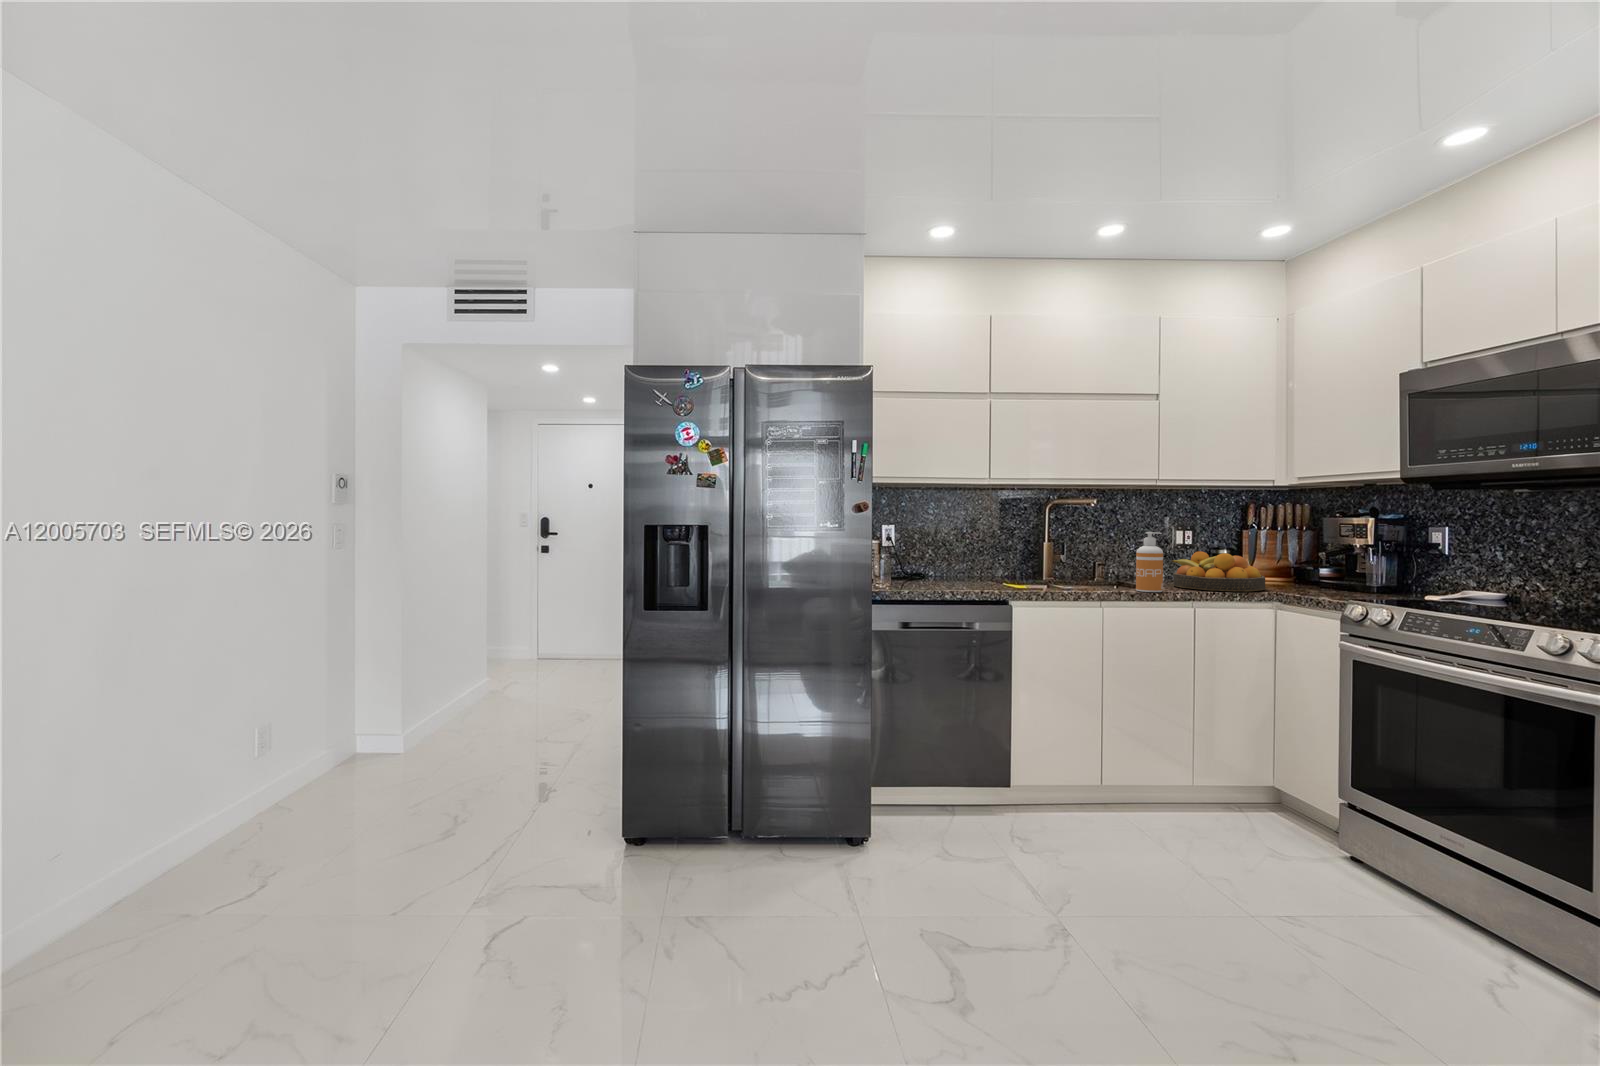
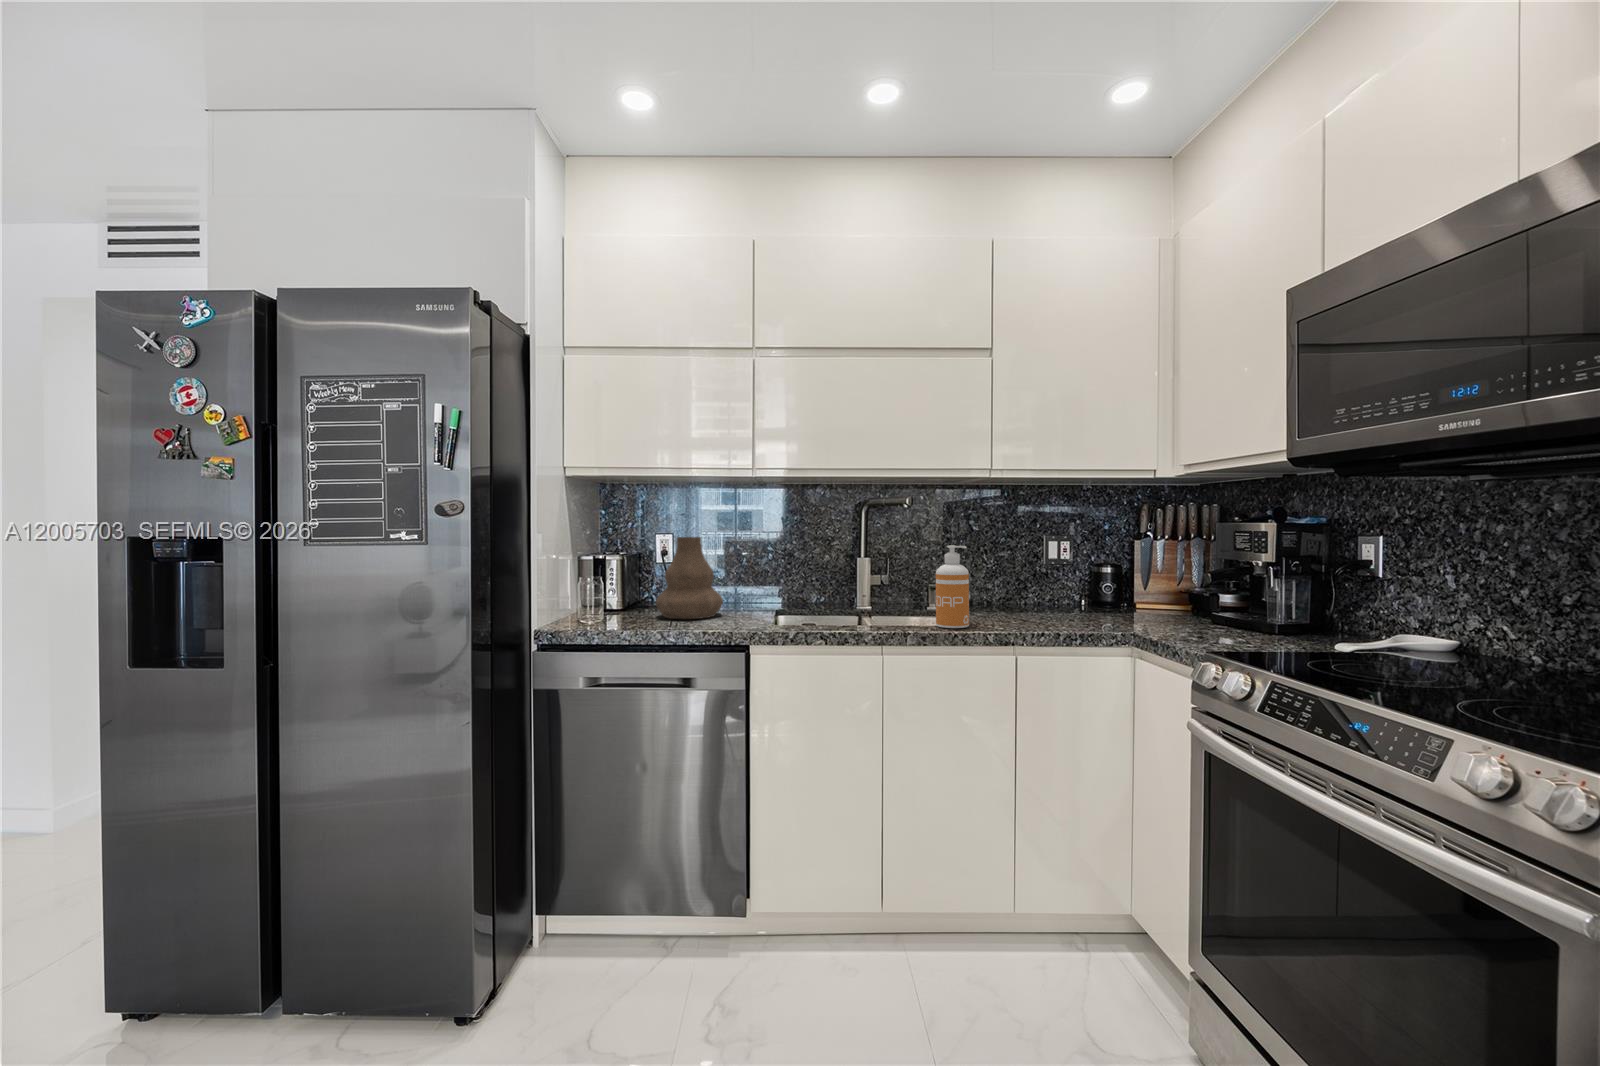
vase: none [902,525,956,589] -> present [656,537,723,619]
fruit bowl: present [1171,551,1265,591] -> none [1008,570,1125,628]

